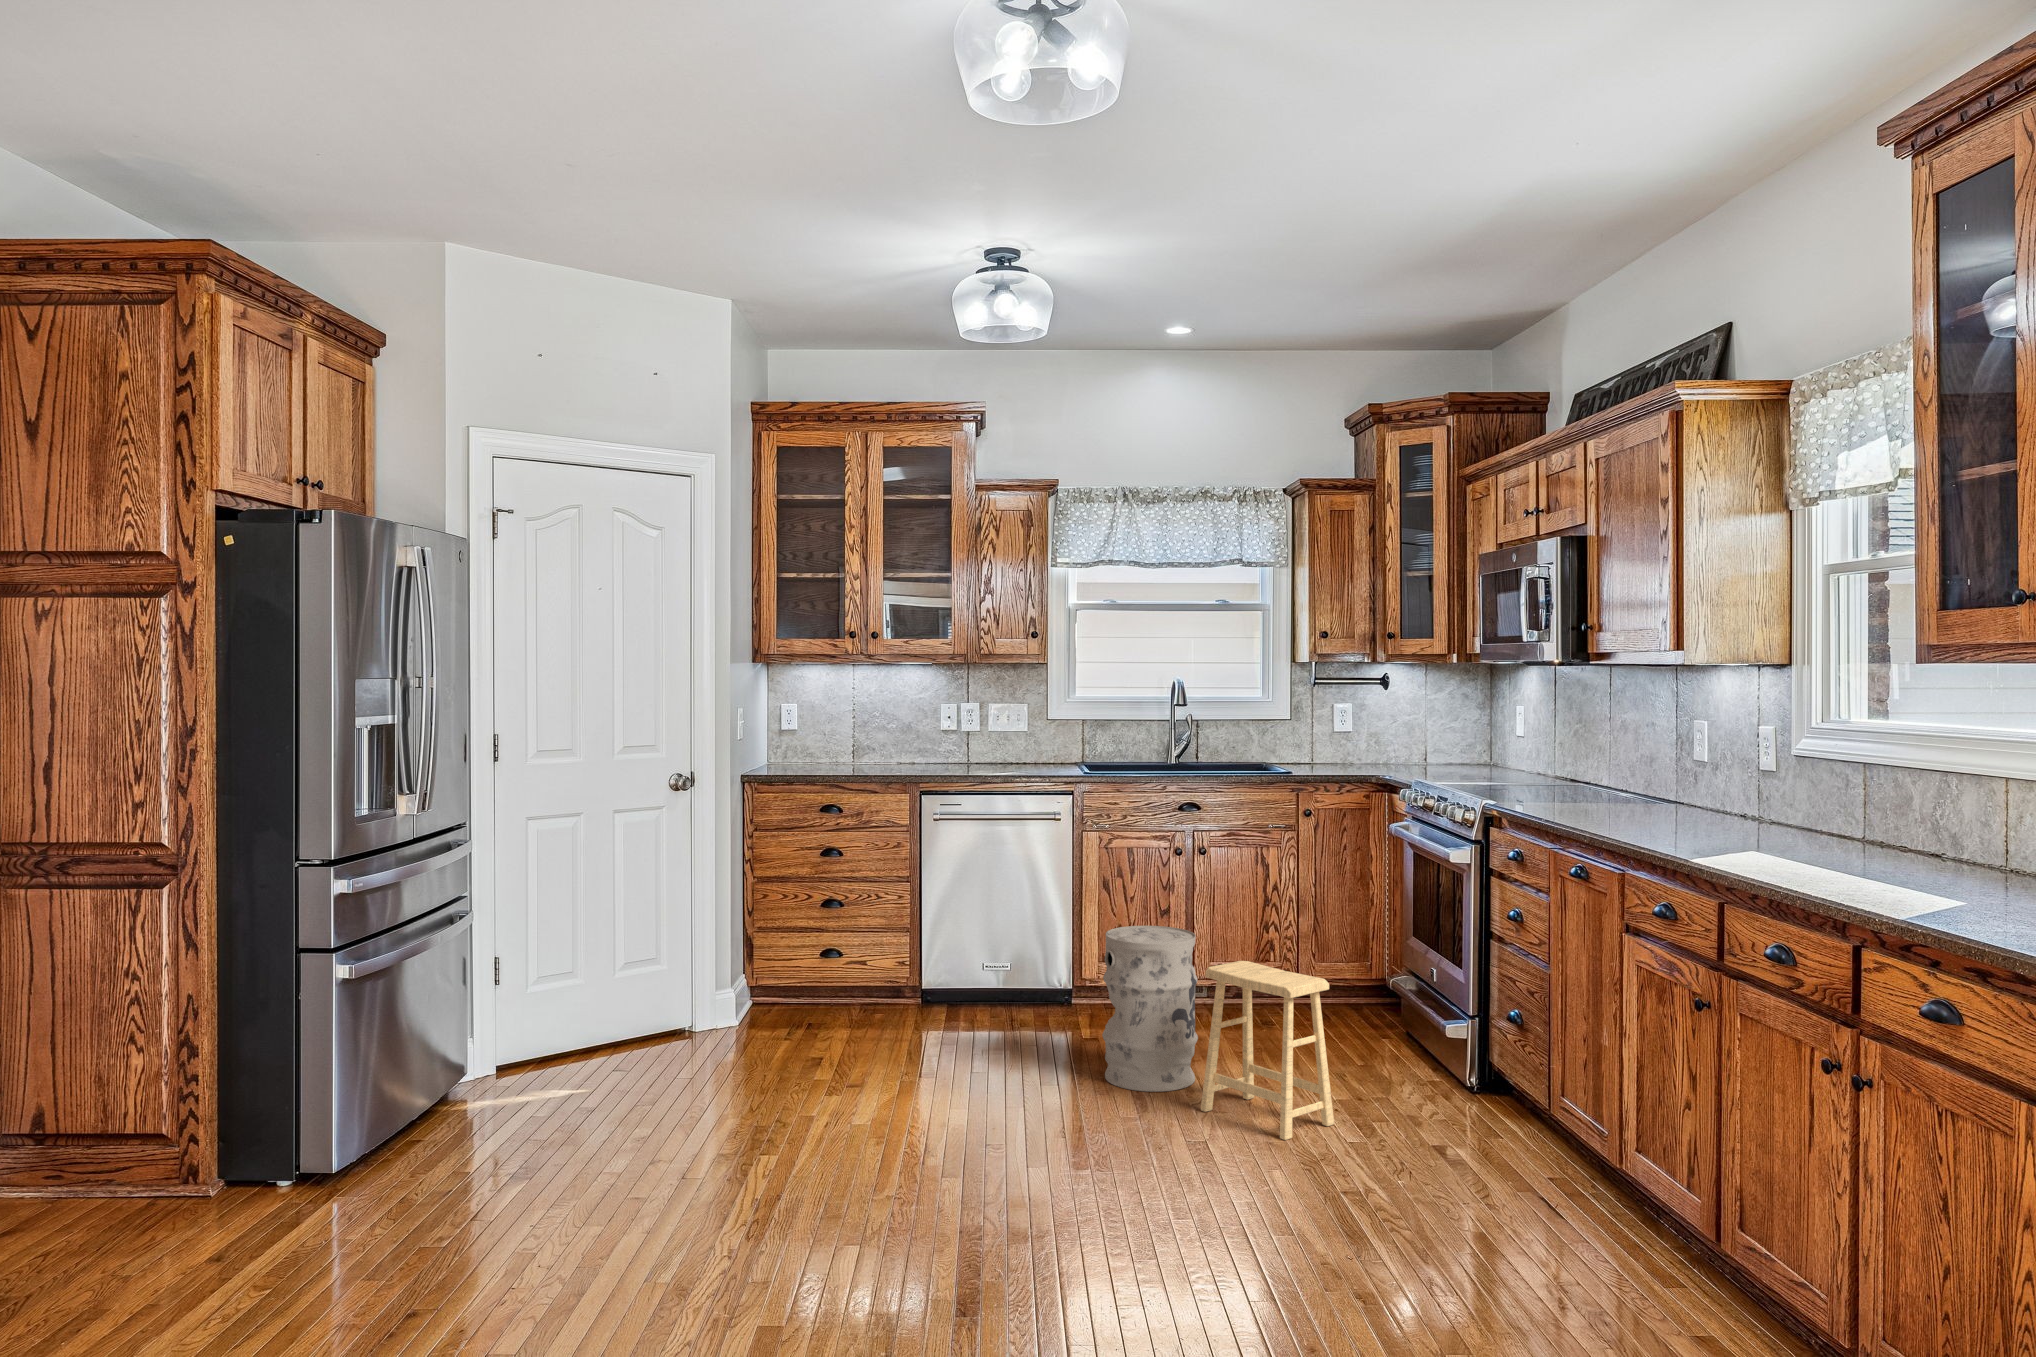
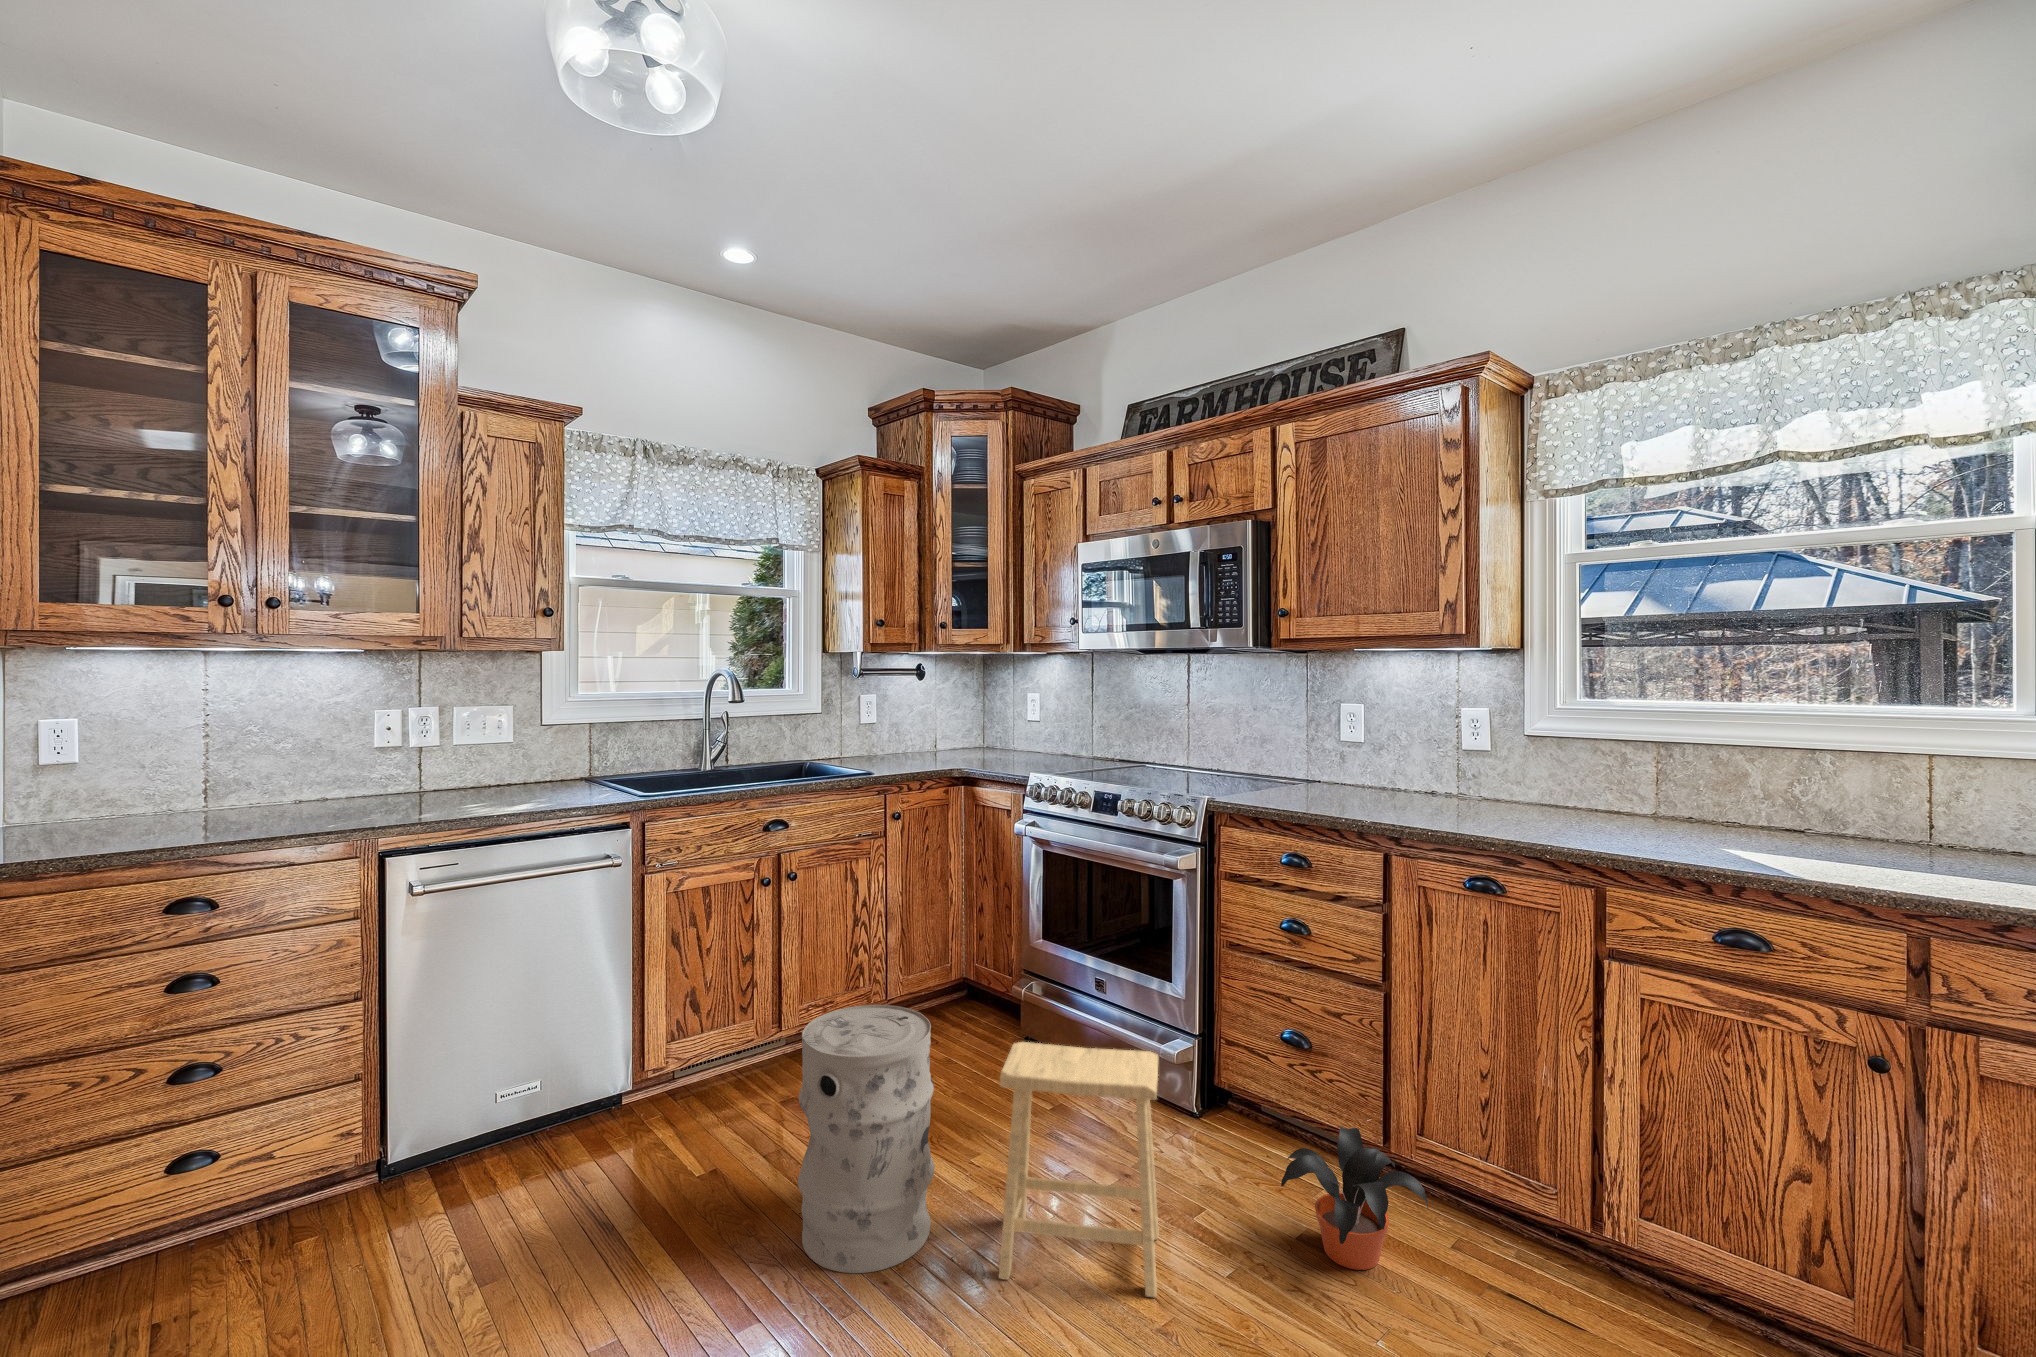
potted plant: none [1402,1075,1519,1174] -> present [1281,1126,1428,1270]

